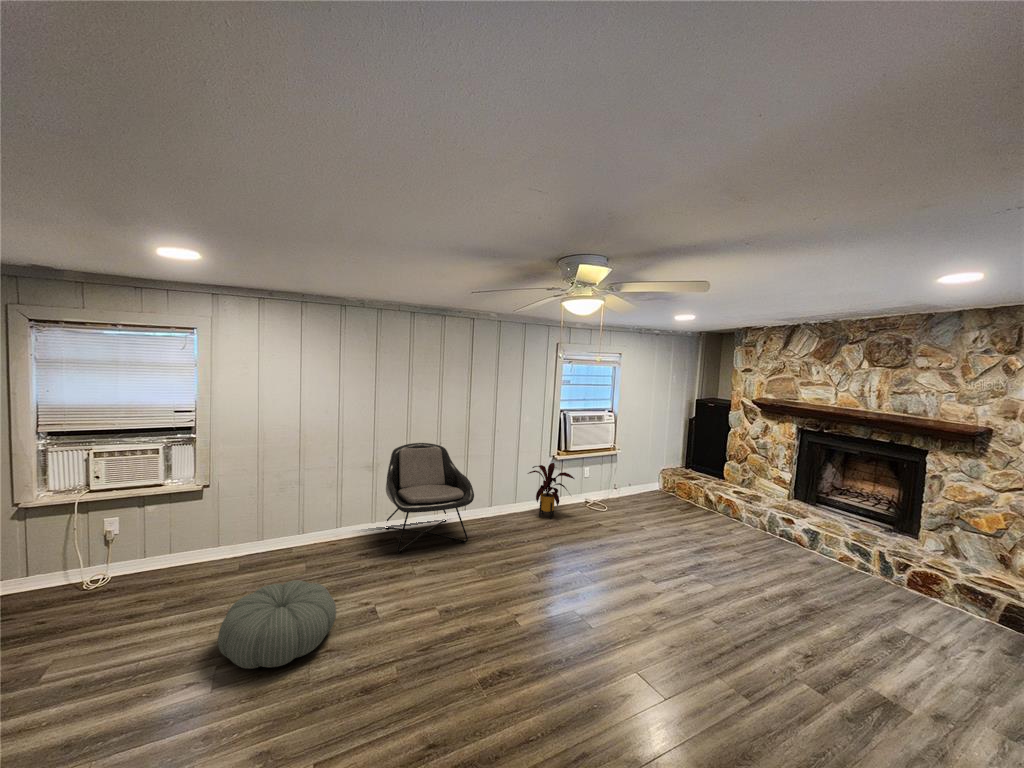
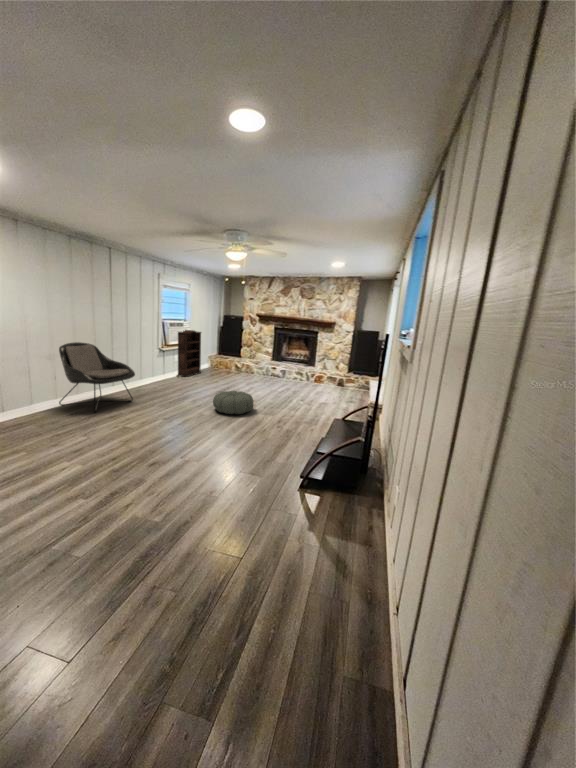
bookshelf: none [591,424,642,505] -> present [178,330,201,377]
house plant: present [528,463,574,519] -> none [146,353,180,386]
pouf: present [218,580,336,669] -> present [213,391,253,414]

